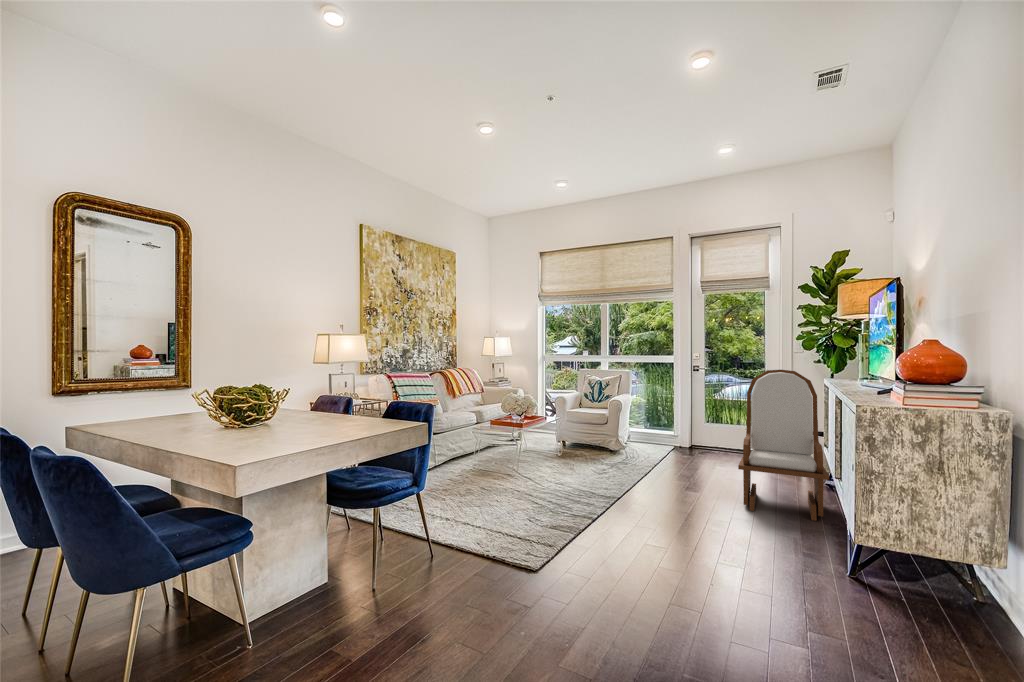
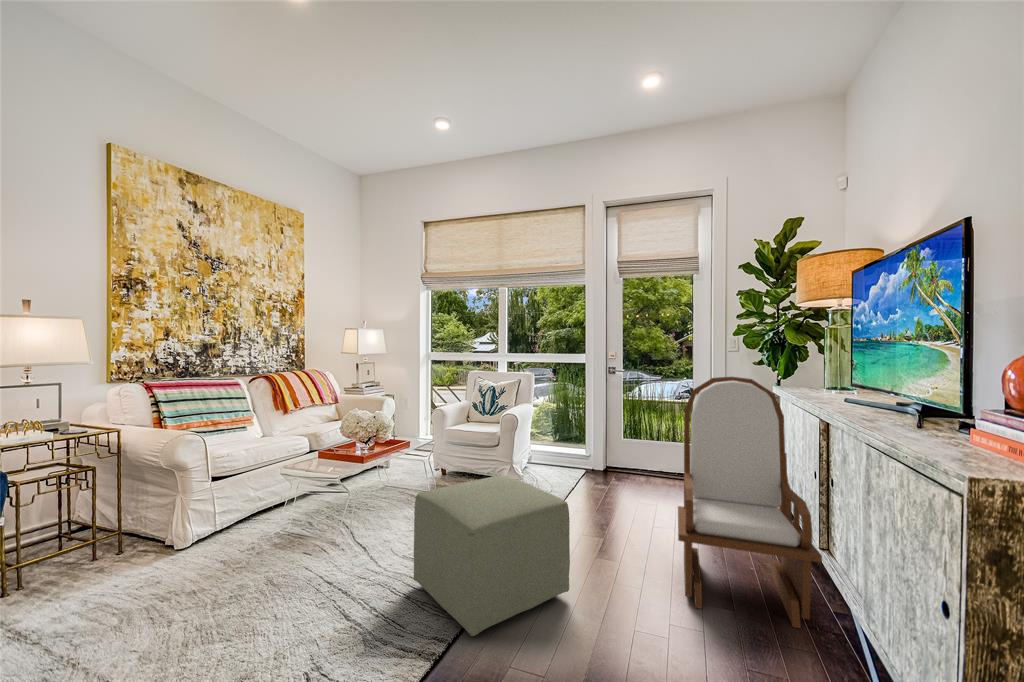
ottoman: none [570,433,668,511] -> present [414,475,570,636]

